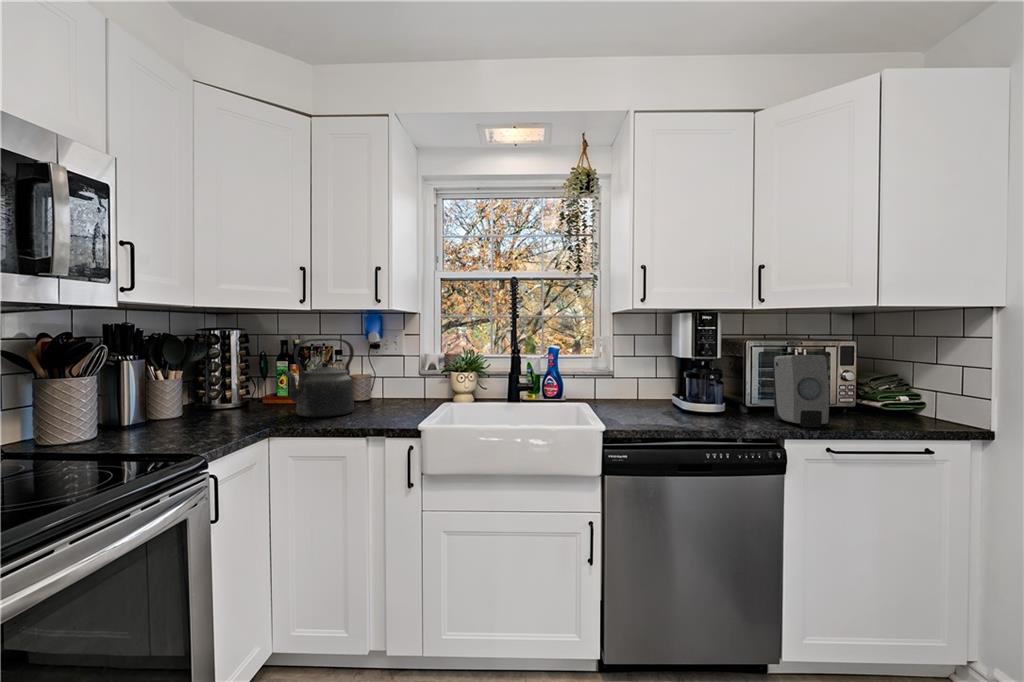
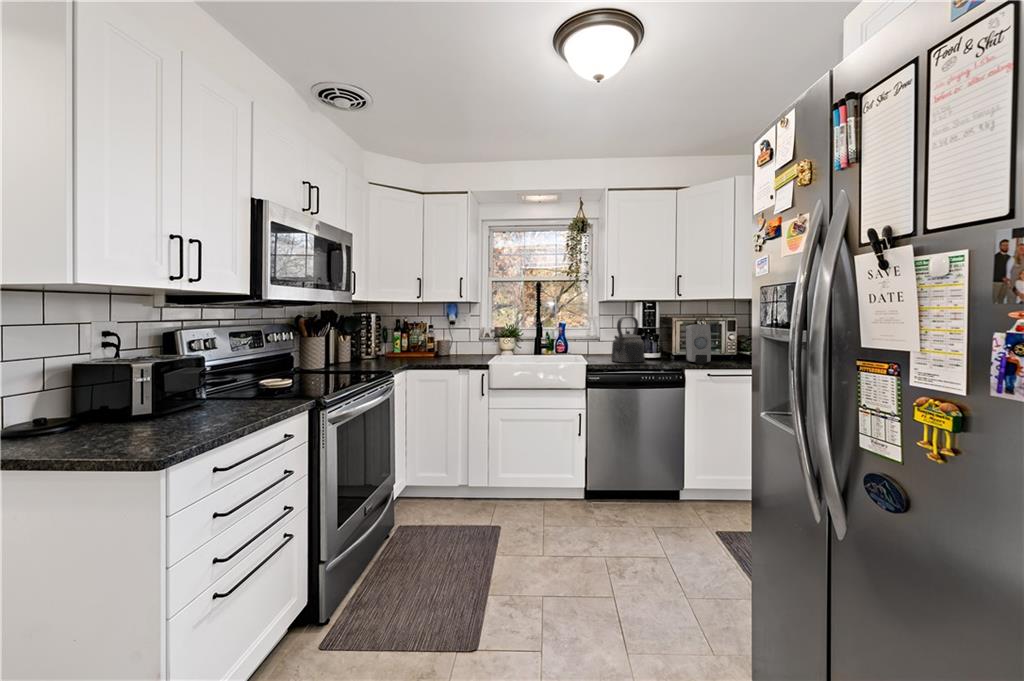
kettle: present [284,338,354,417] -> present [611,317,645,363]

